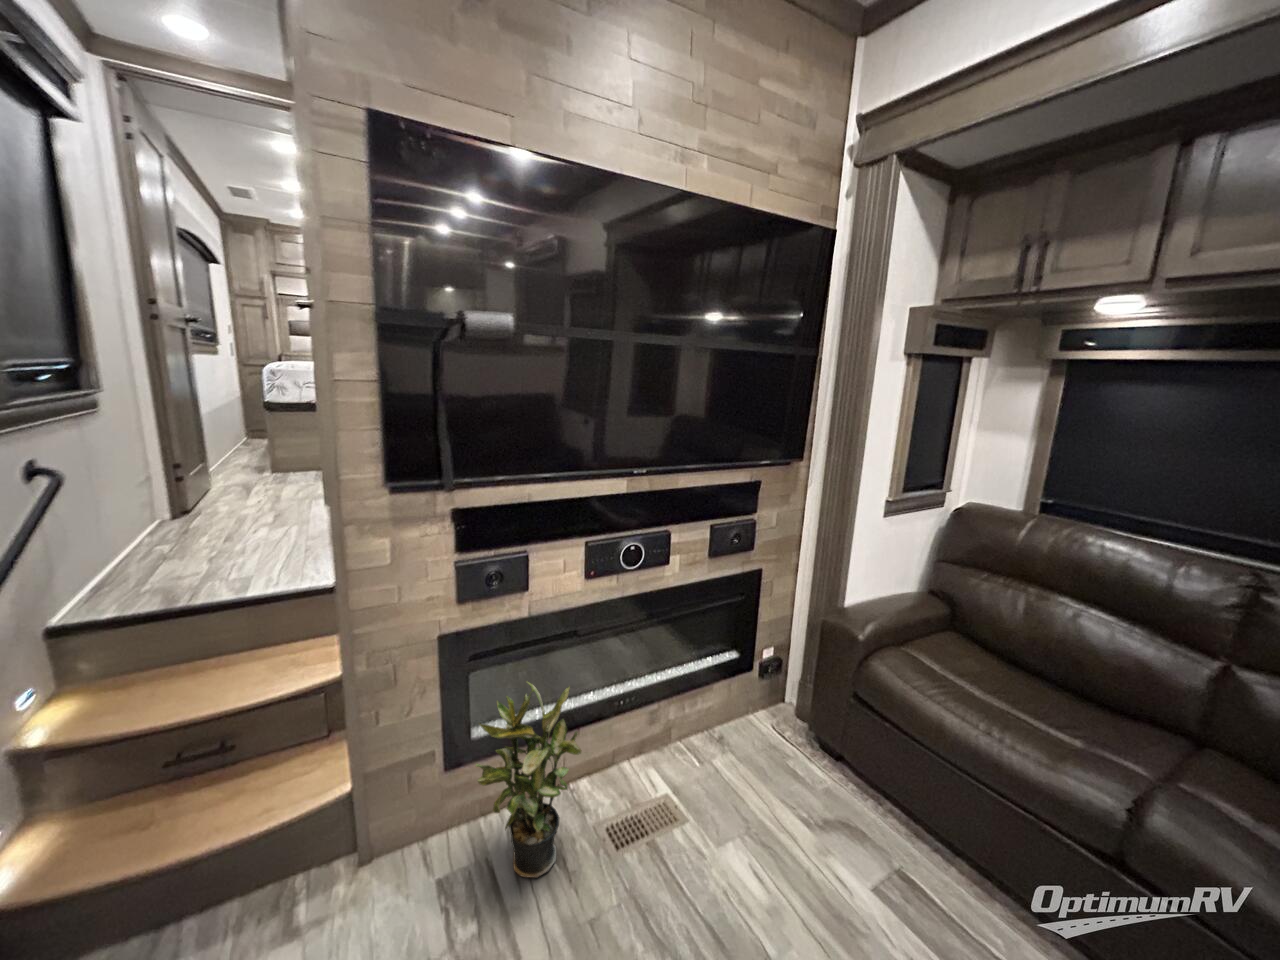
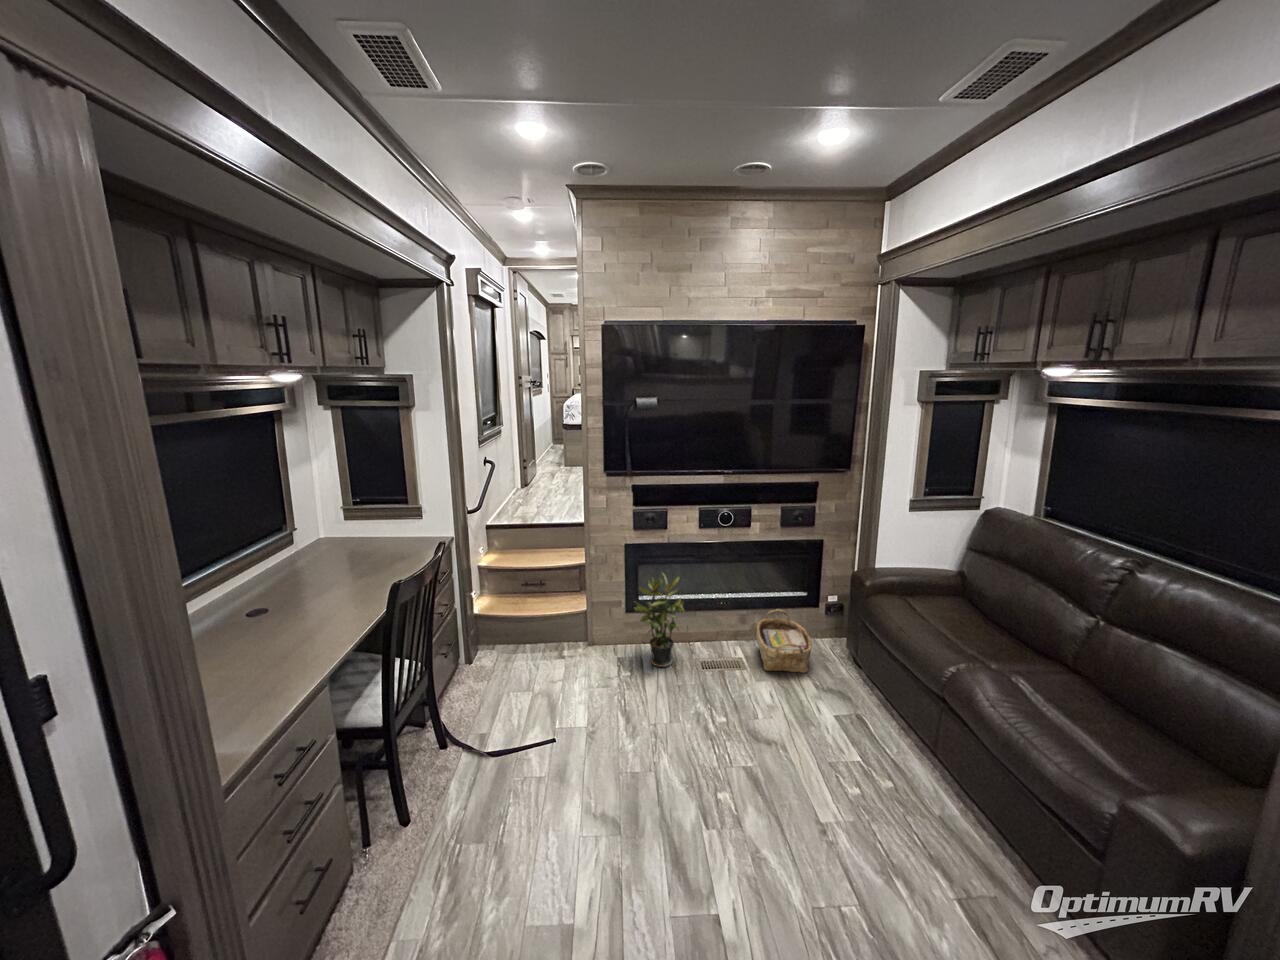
woven basket: none [681,689,783,810] -> present [757,609,812,673]

